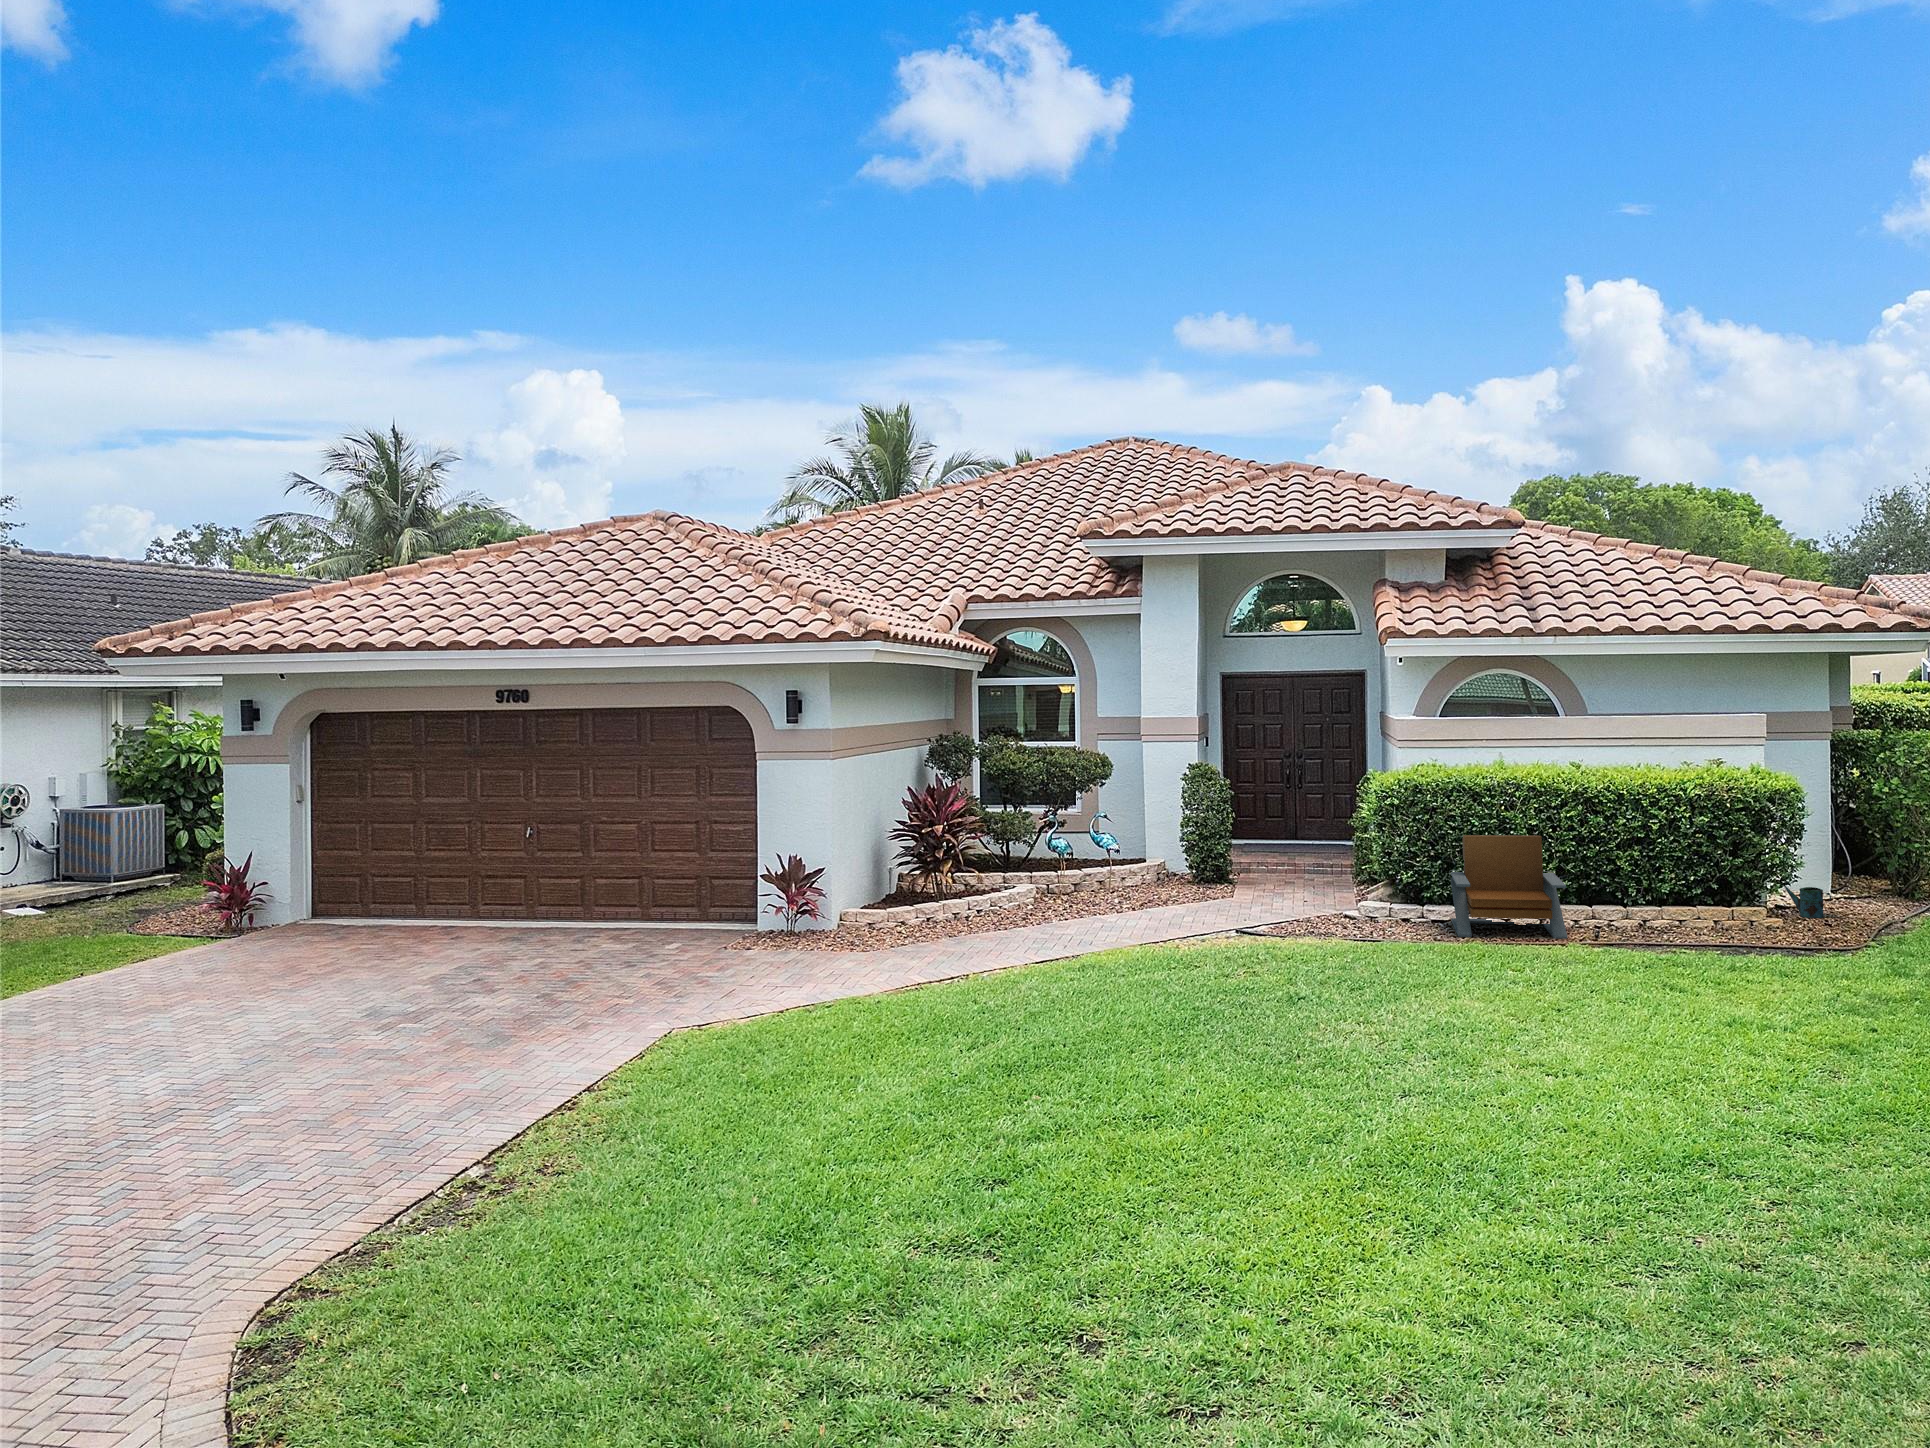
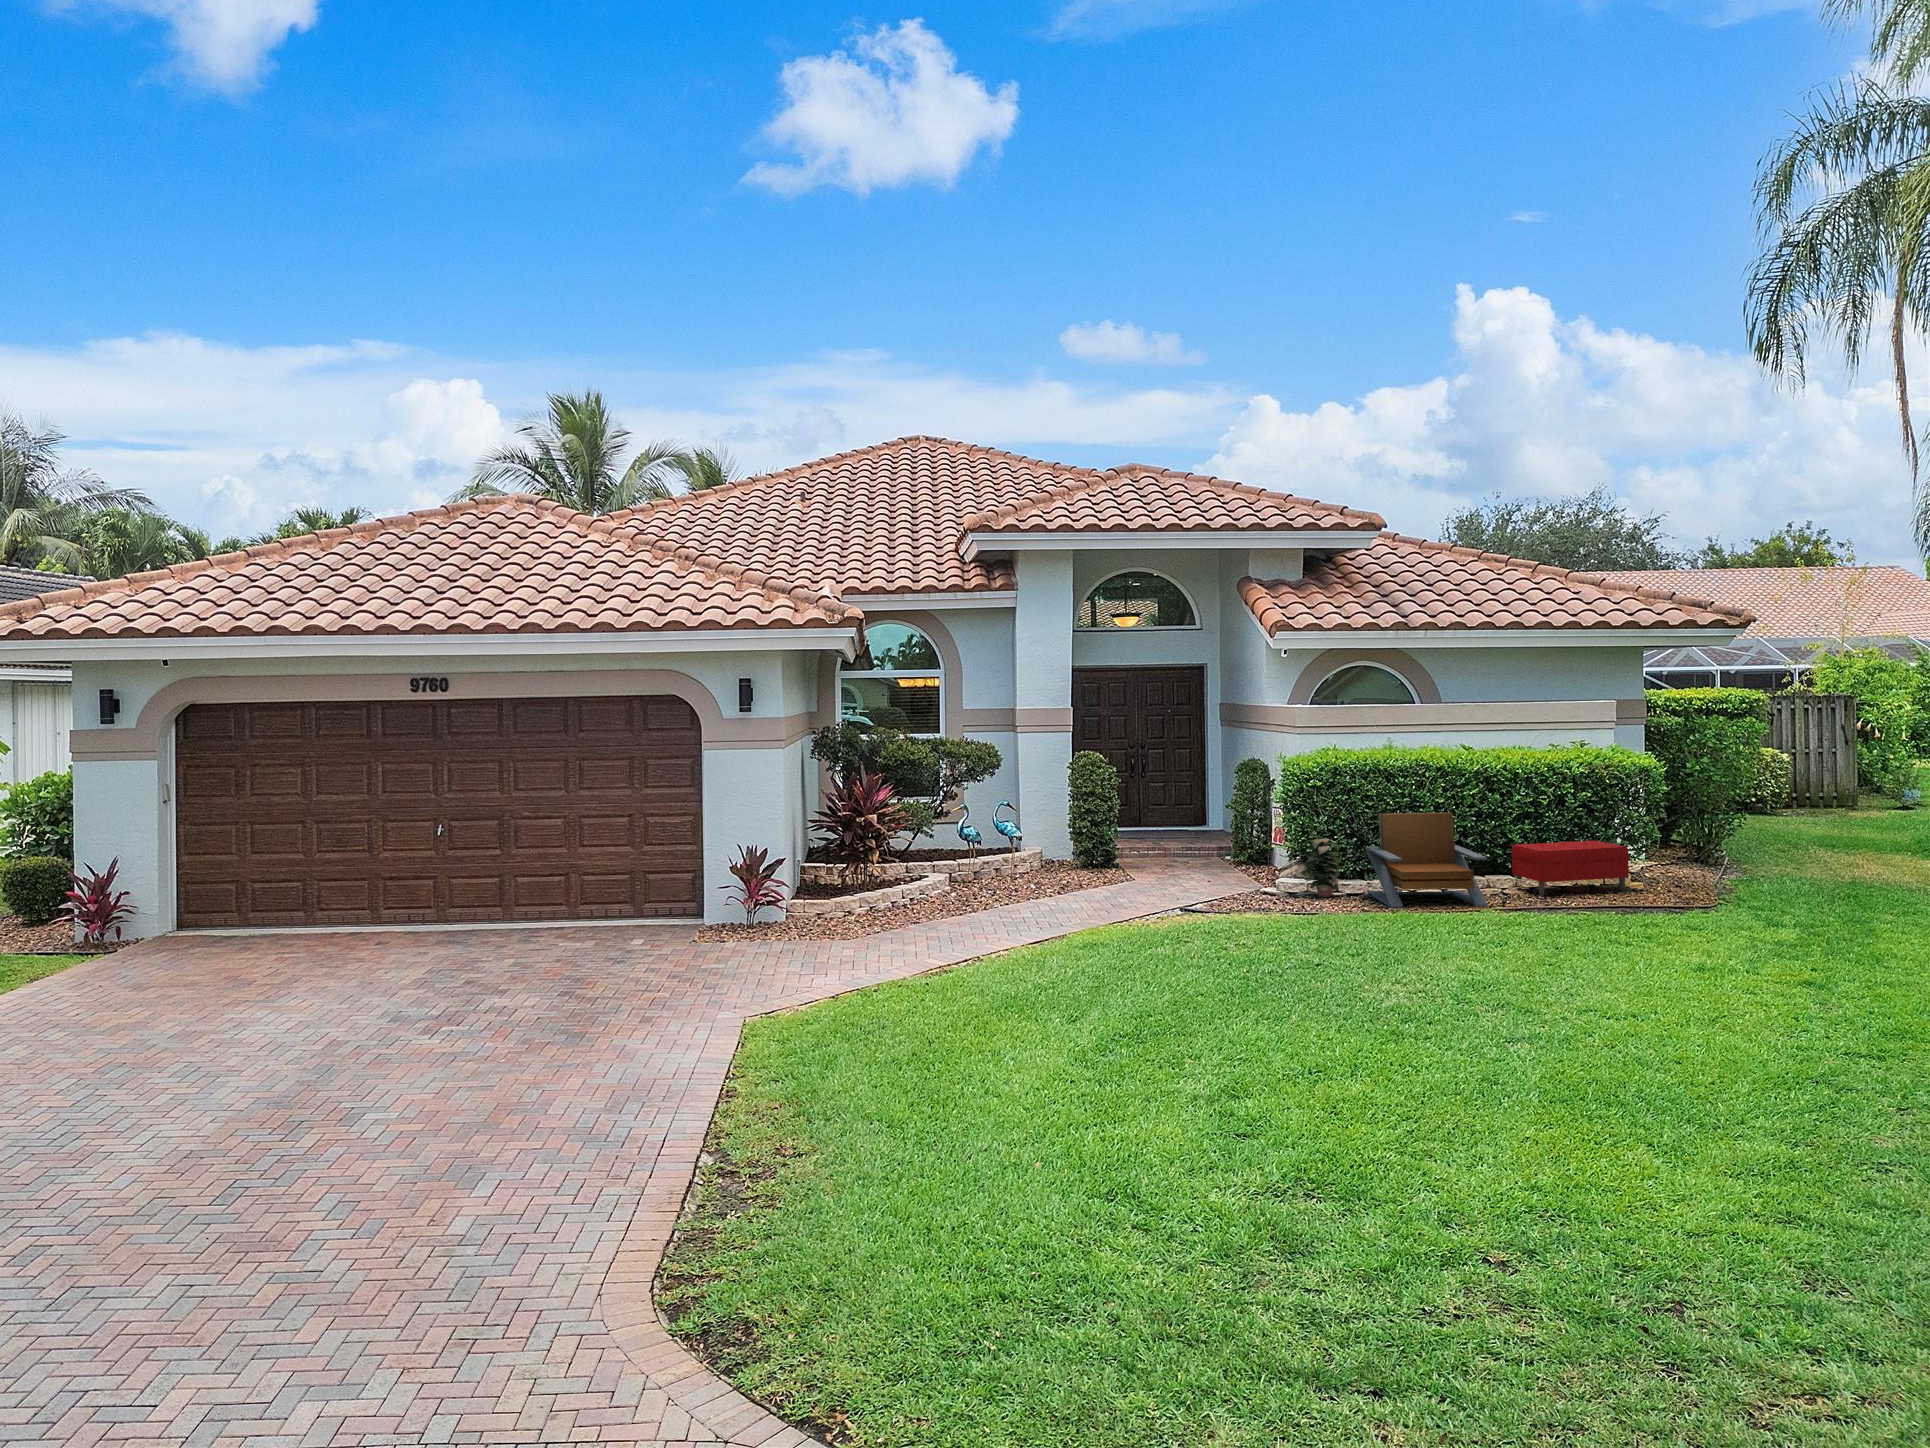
decorative plant: none [1380,861,1425,923] -> present [1306,839,1345,897]
bench: none [1617,870,1748,930] -> present [1512,841,1629,896]
watering can: present [1784,885,1831,918] -> none [1638,849,1686,881]

